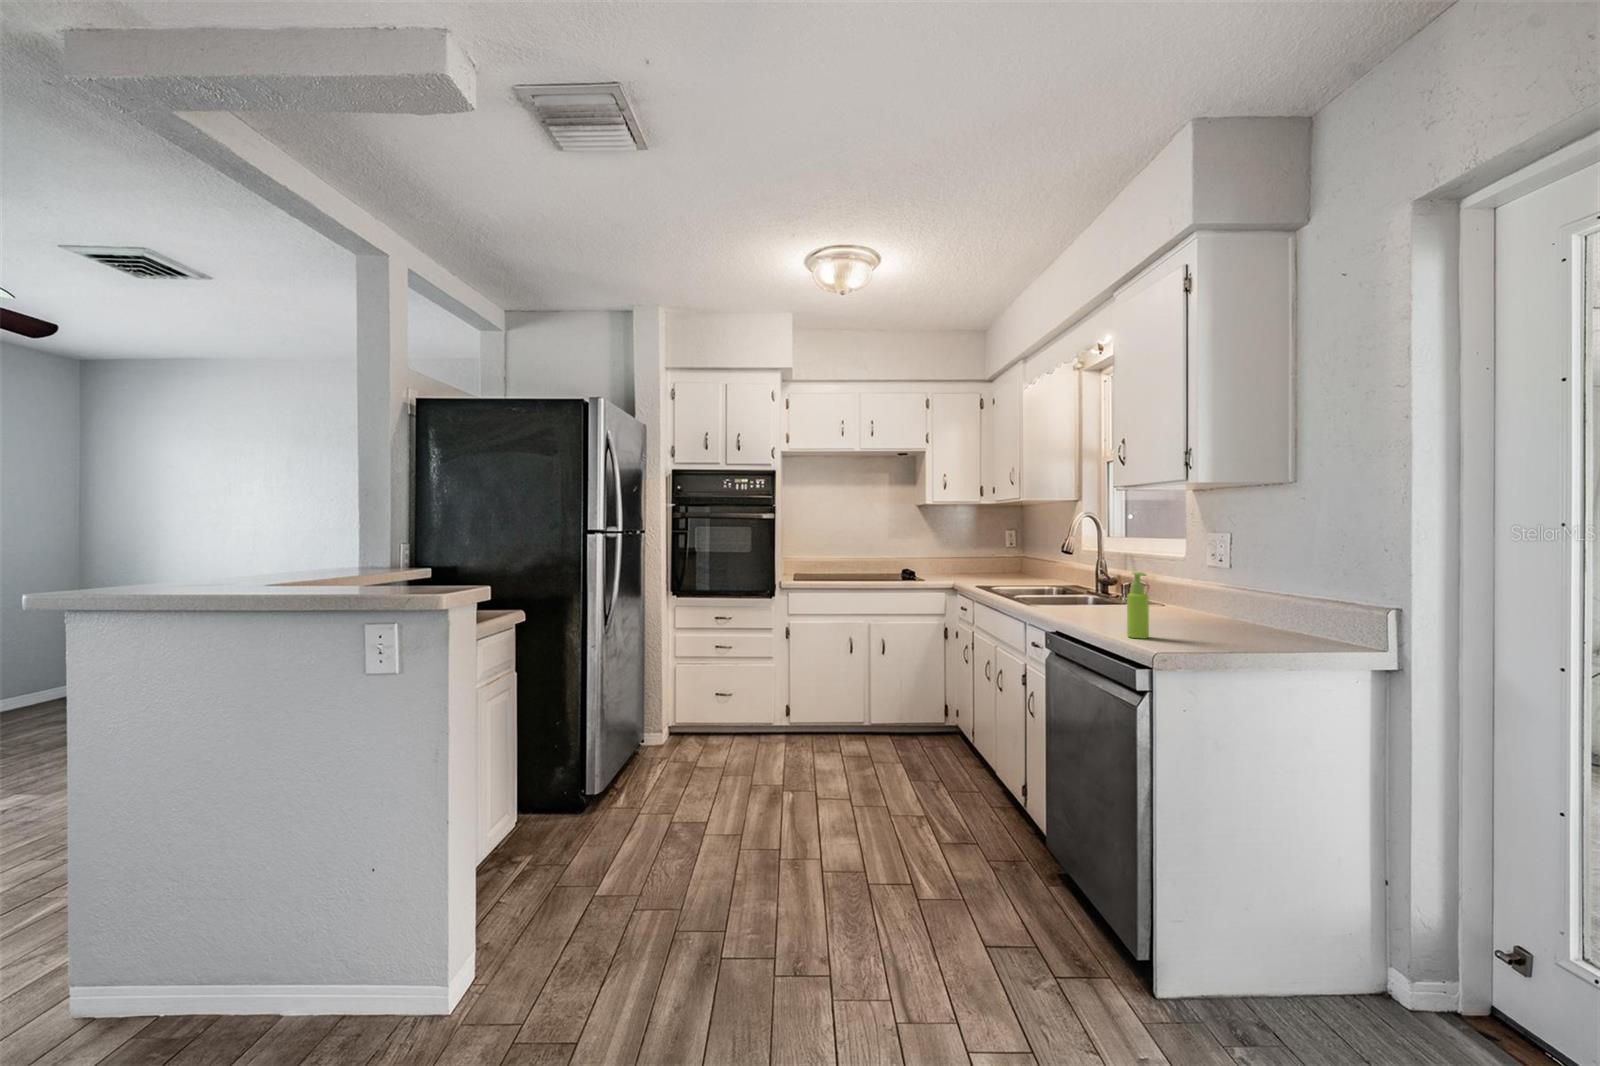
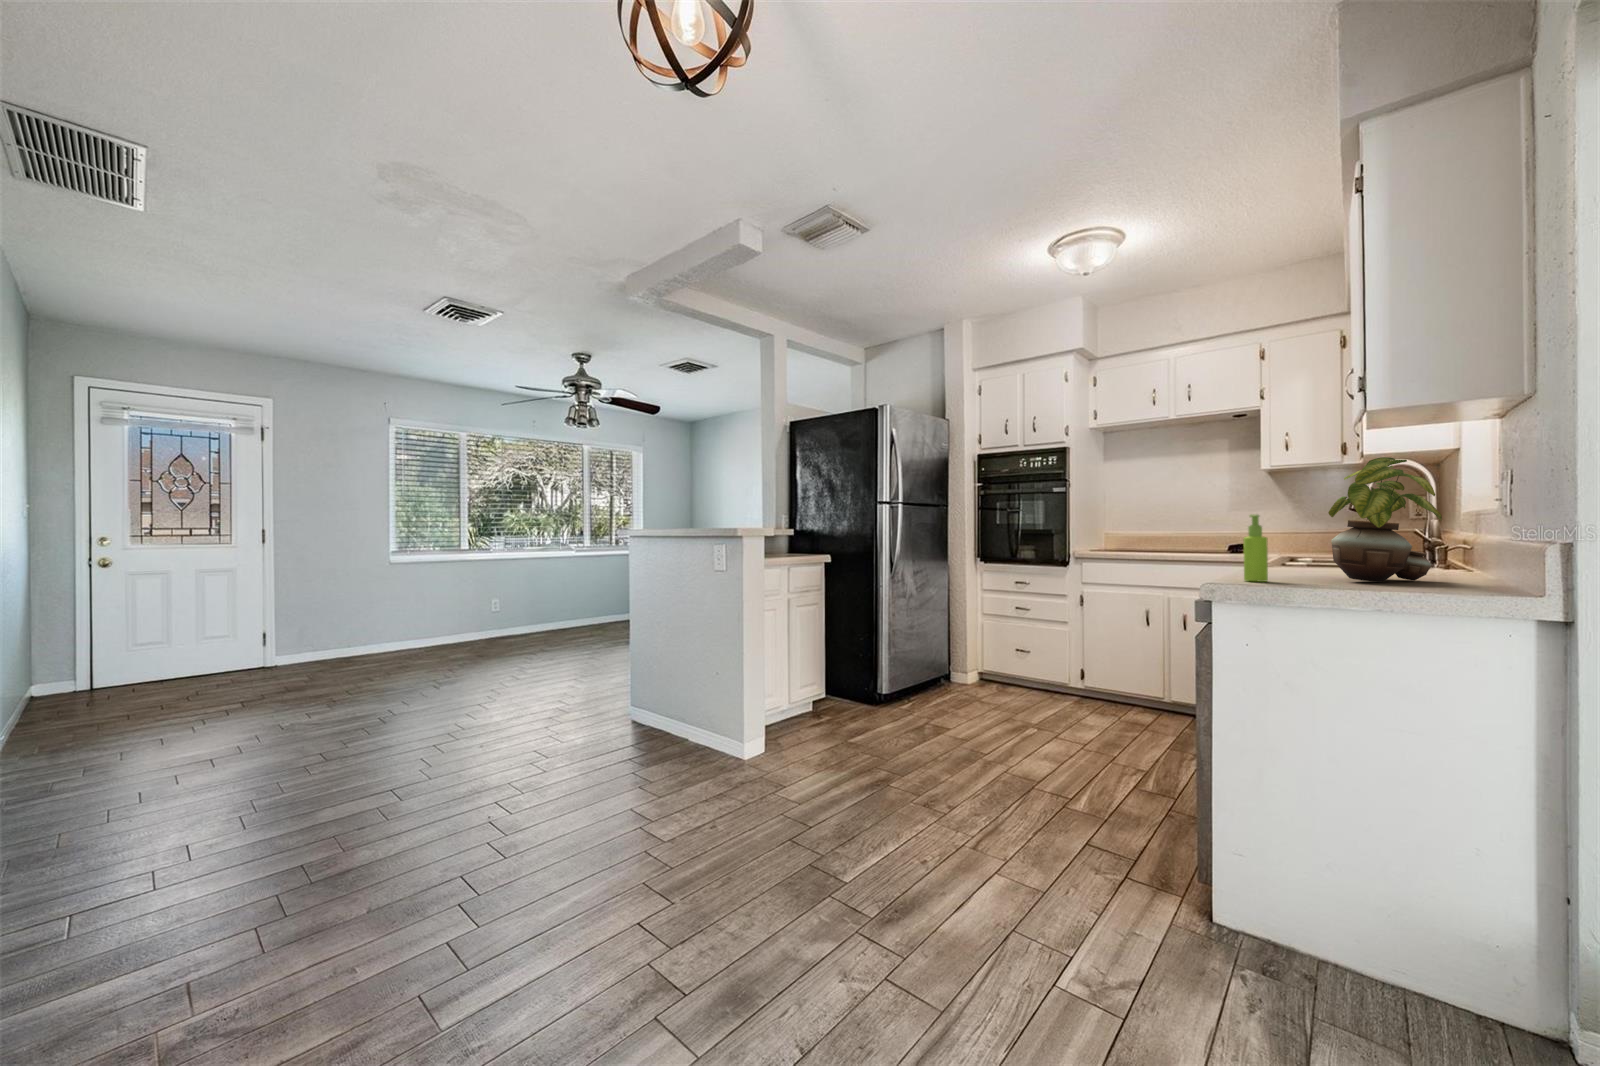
potted plant: none [1167,523,1274,632] -> present [1328,457,1442,582]

